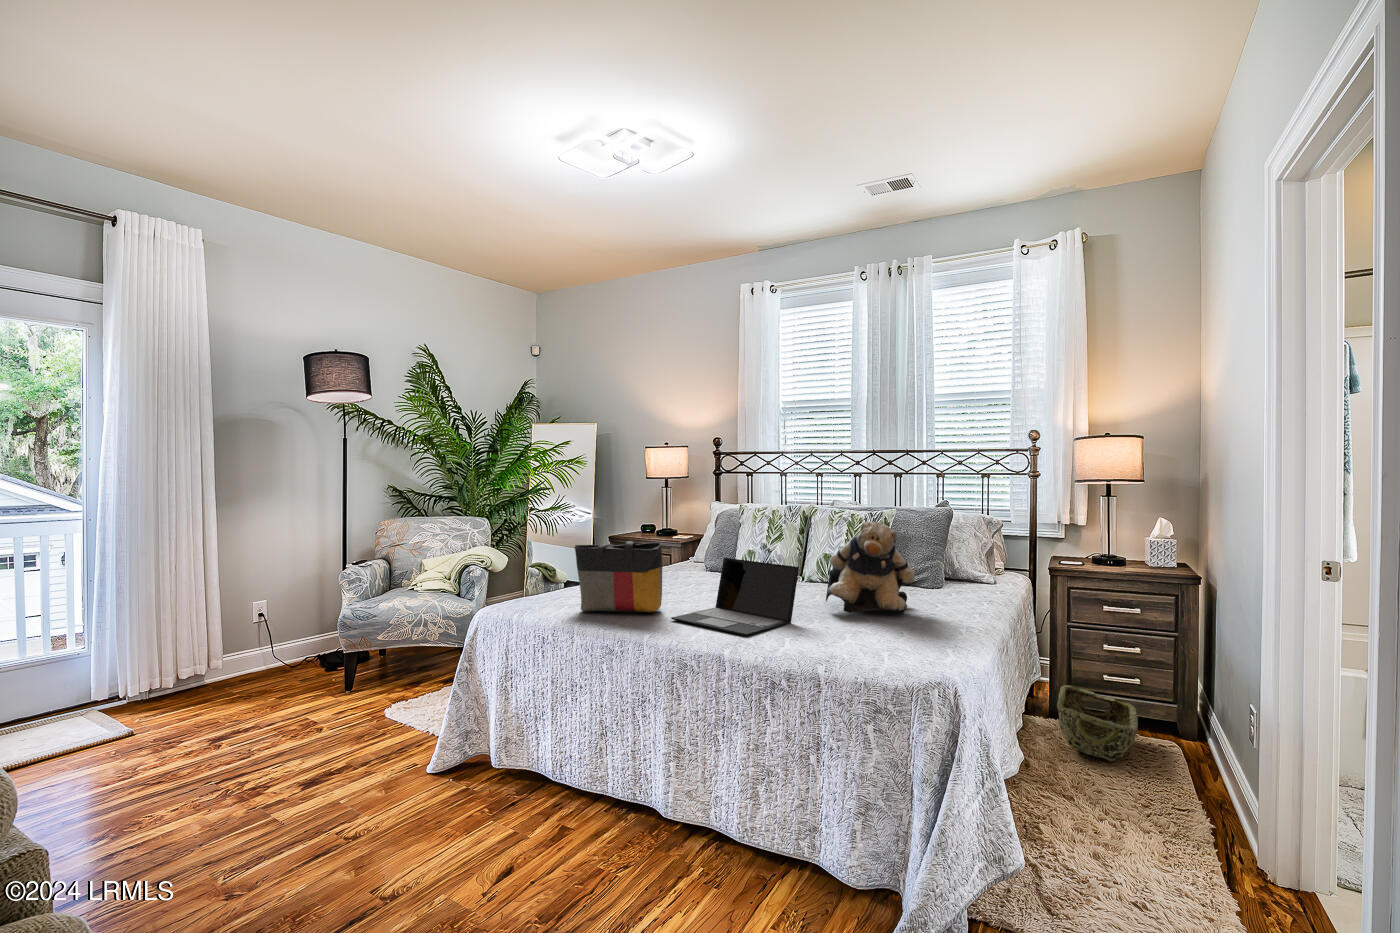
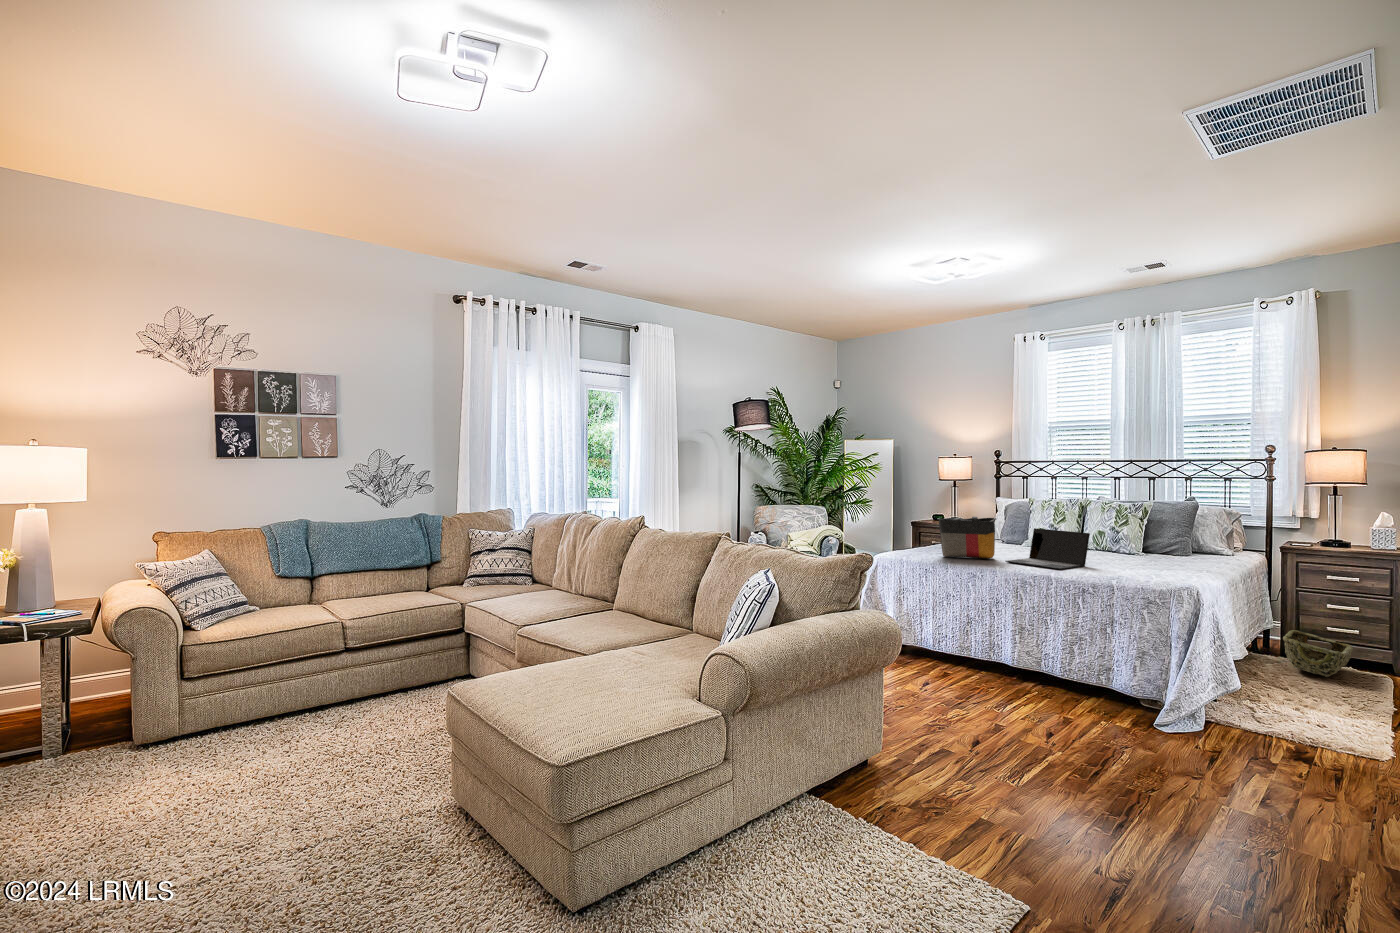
teddy bear: present [826,521,914,613] -> none [1106,507,1170,565]

